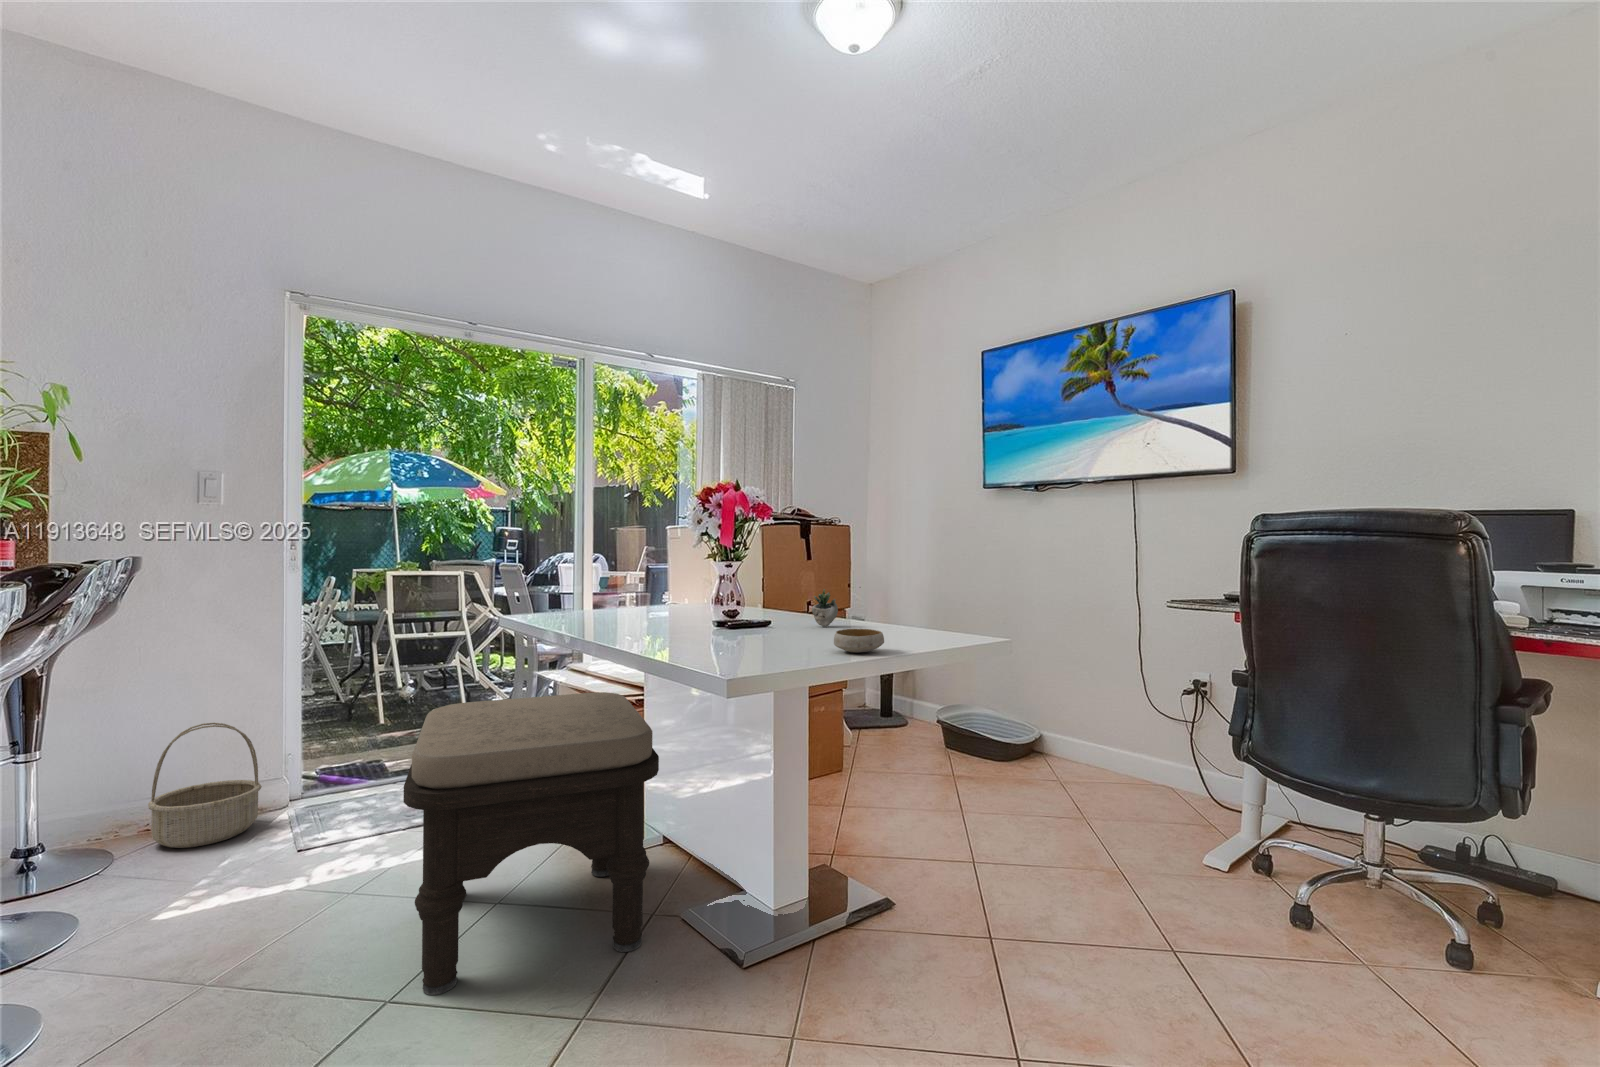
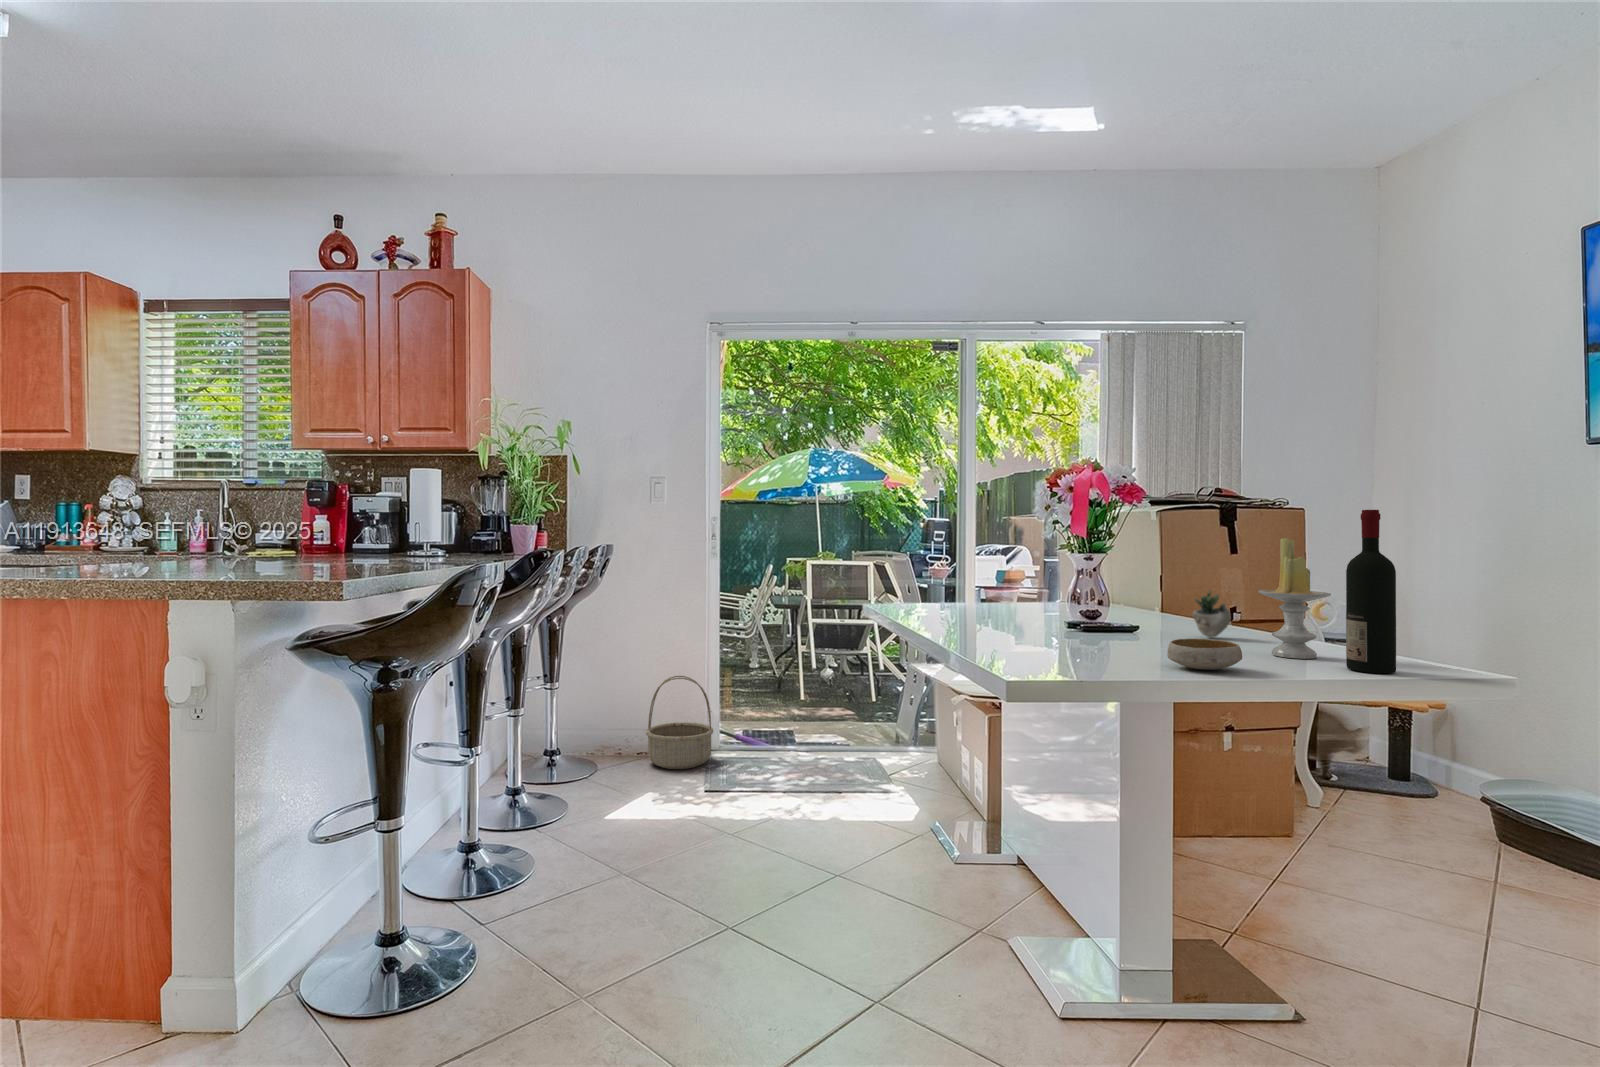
wine bottle: none [932,531,960,644] -> present [1346,510,1396,674]
candle: none [871,550,915,638] -> present [1258,538,1331,659]
ottoman: present [403,692,659,995] -> none [748,681,978,959]

